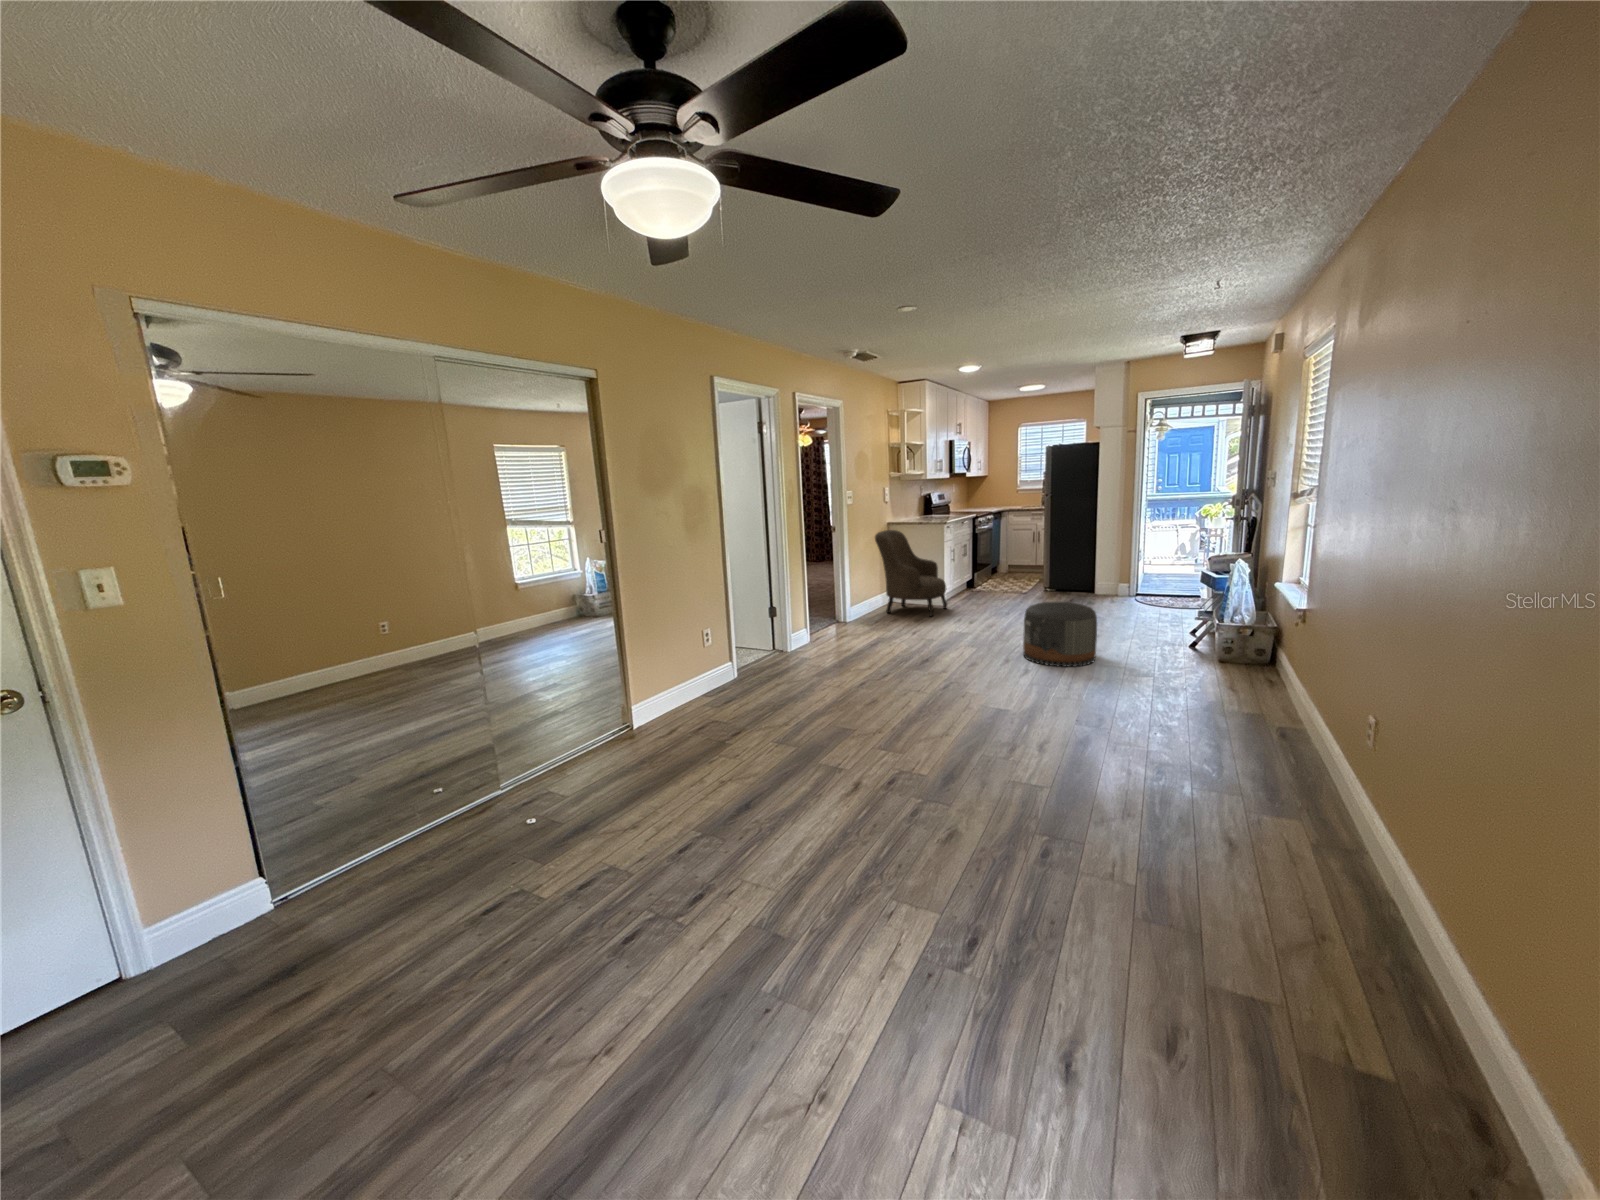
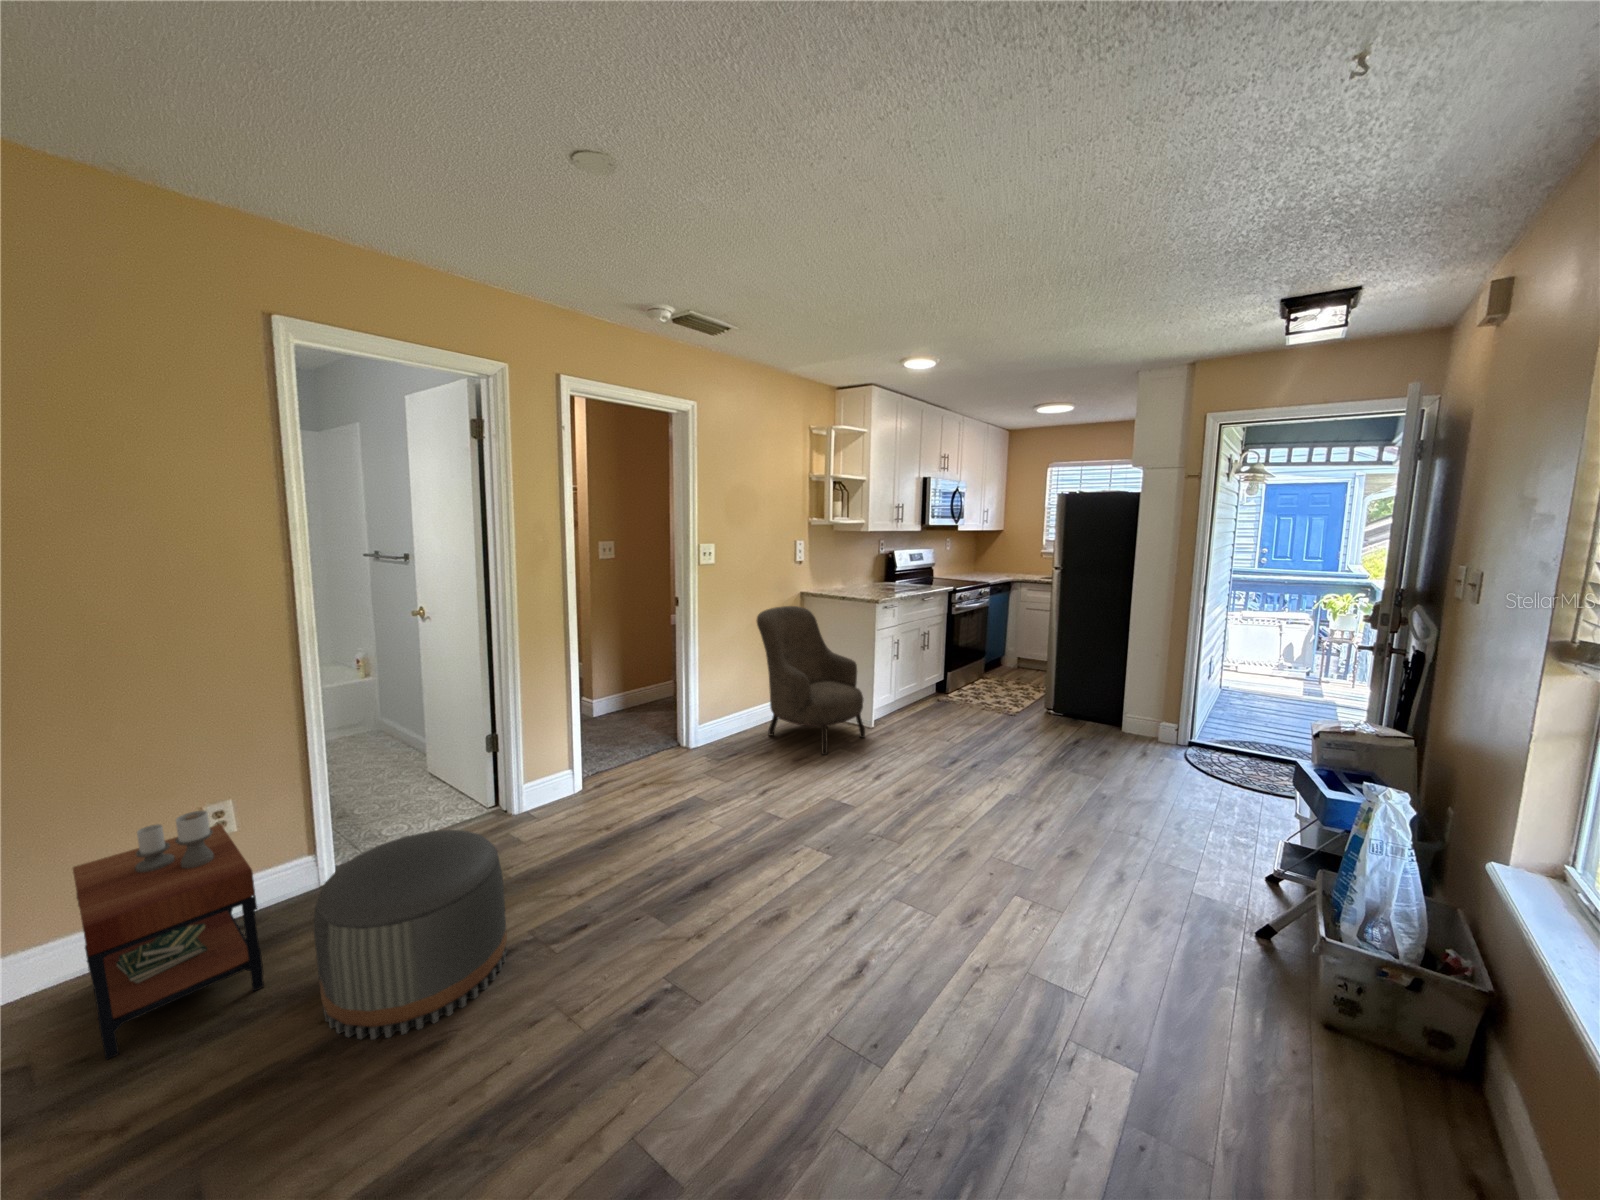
pouf: present [1023,602,1097,667] -> present [314,830,507,1039]
side table: none [676,620,767,719] -> present [73,810,264,1060]

